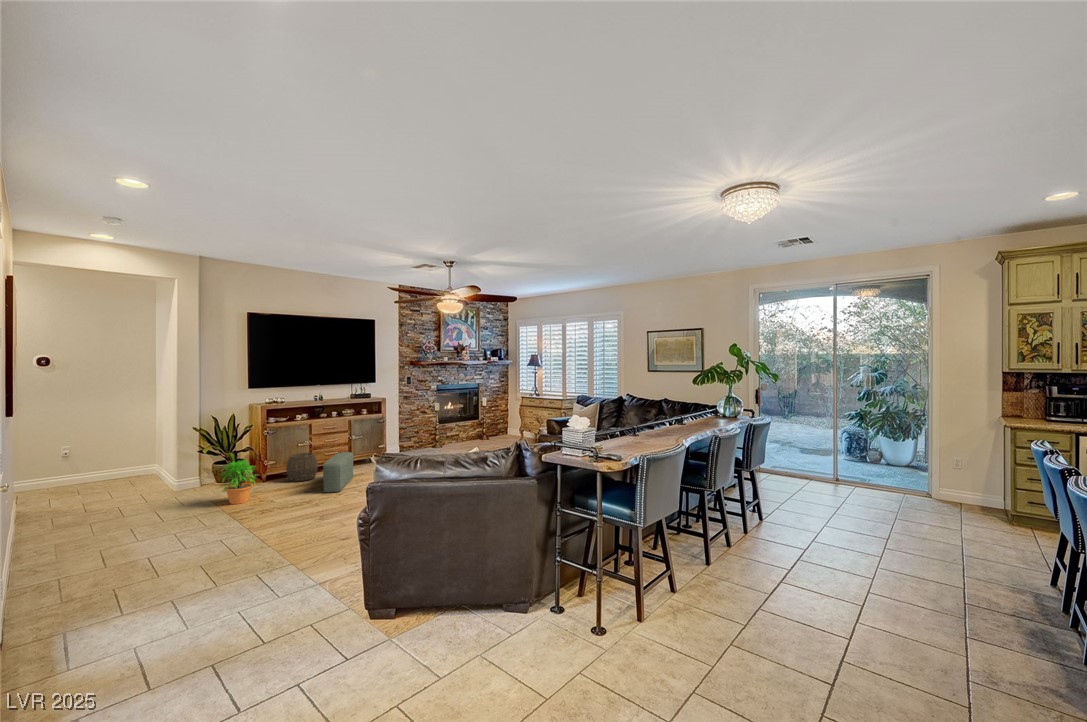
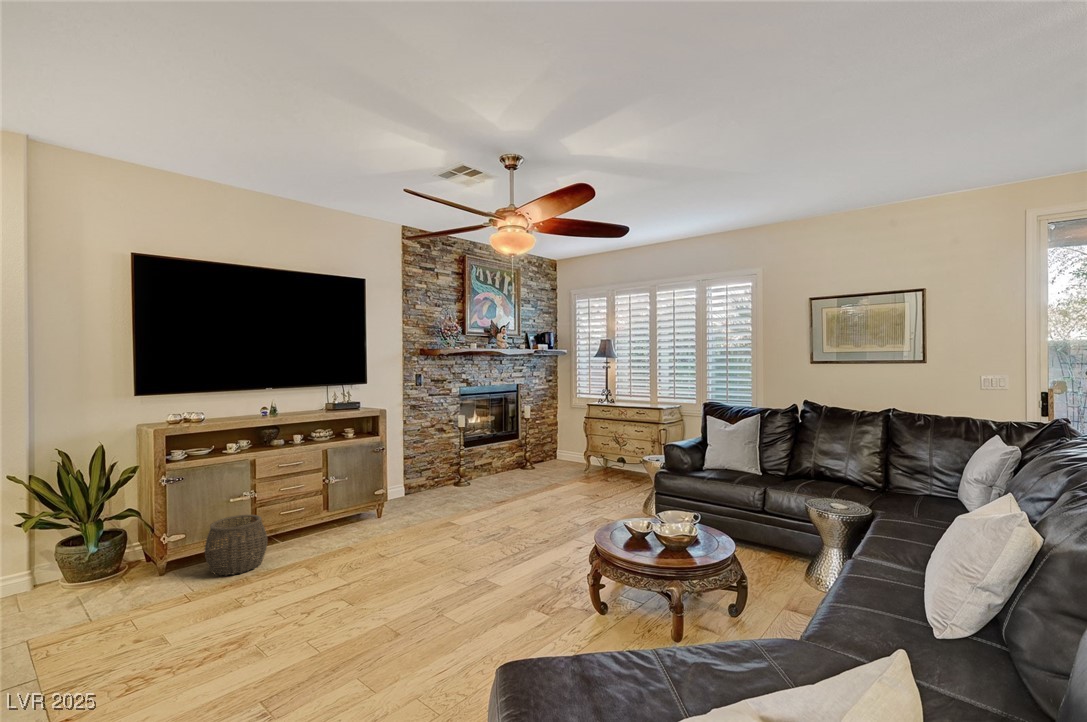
pouf: present [323,452,353,492] -> none [277,515,335,609]
potted plant: present [222,460,255,504] -> none [31,548,138,655]

